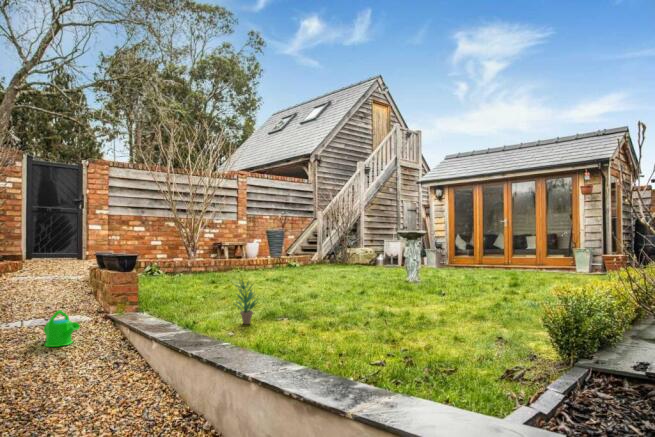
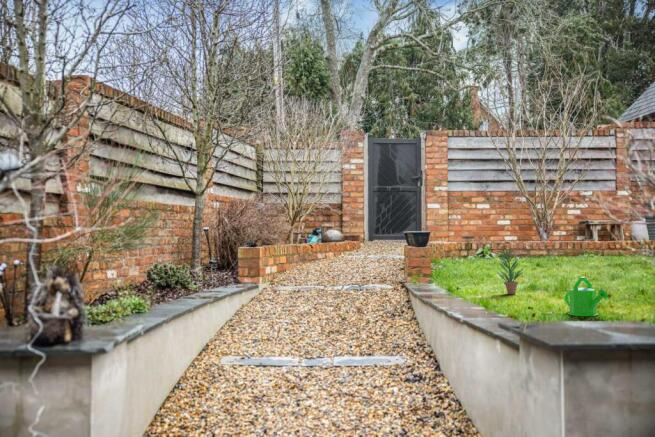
watering can: present [44,310,80,347] -> present [564,277,608,316]

